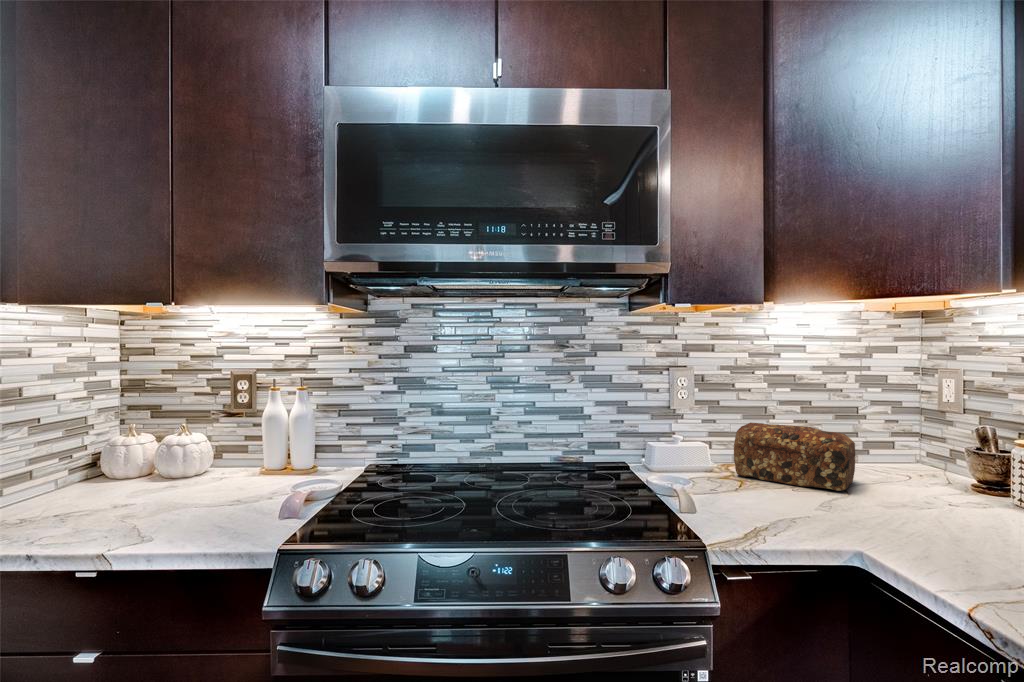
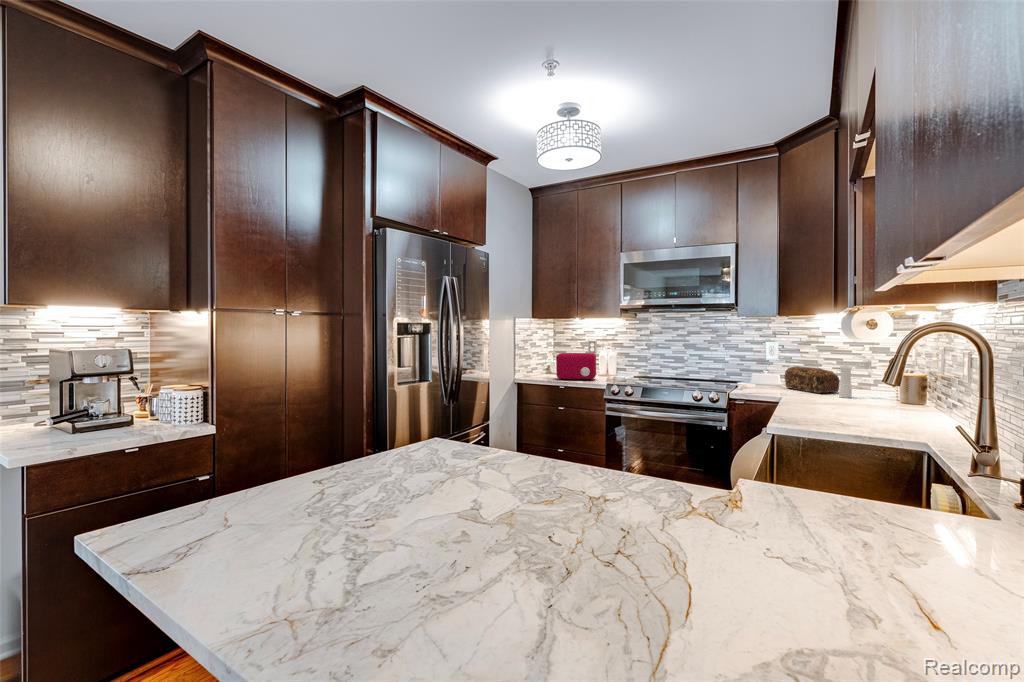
pepper mill: none [898,405,948,505] -> present [839,359,872,398]
toaster: none [92,413,253,519] -> present [556,353,596,380]

